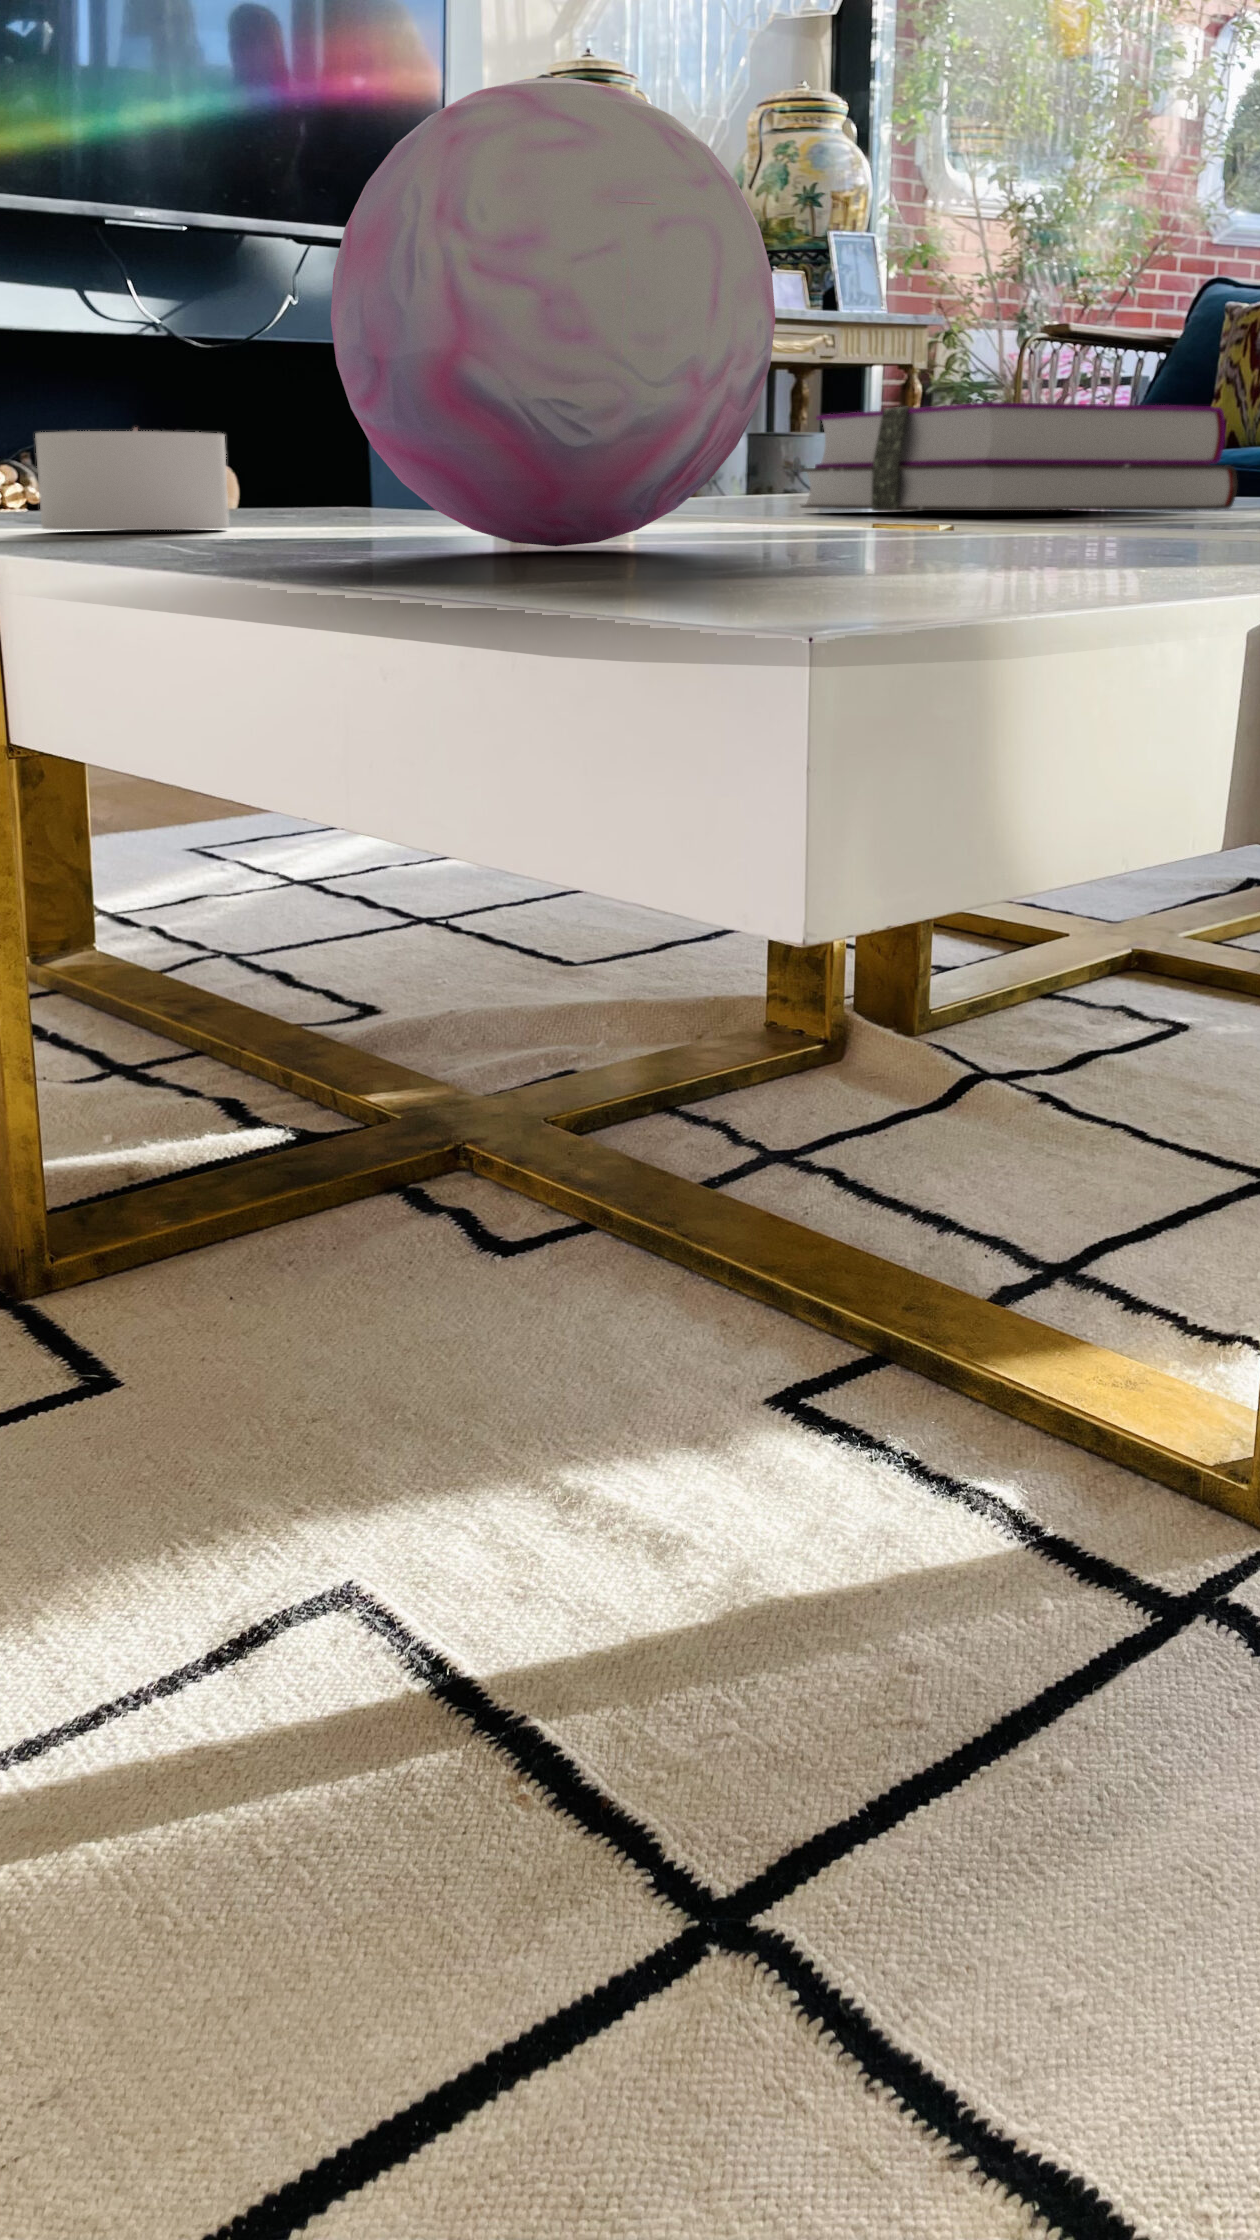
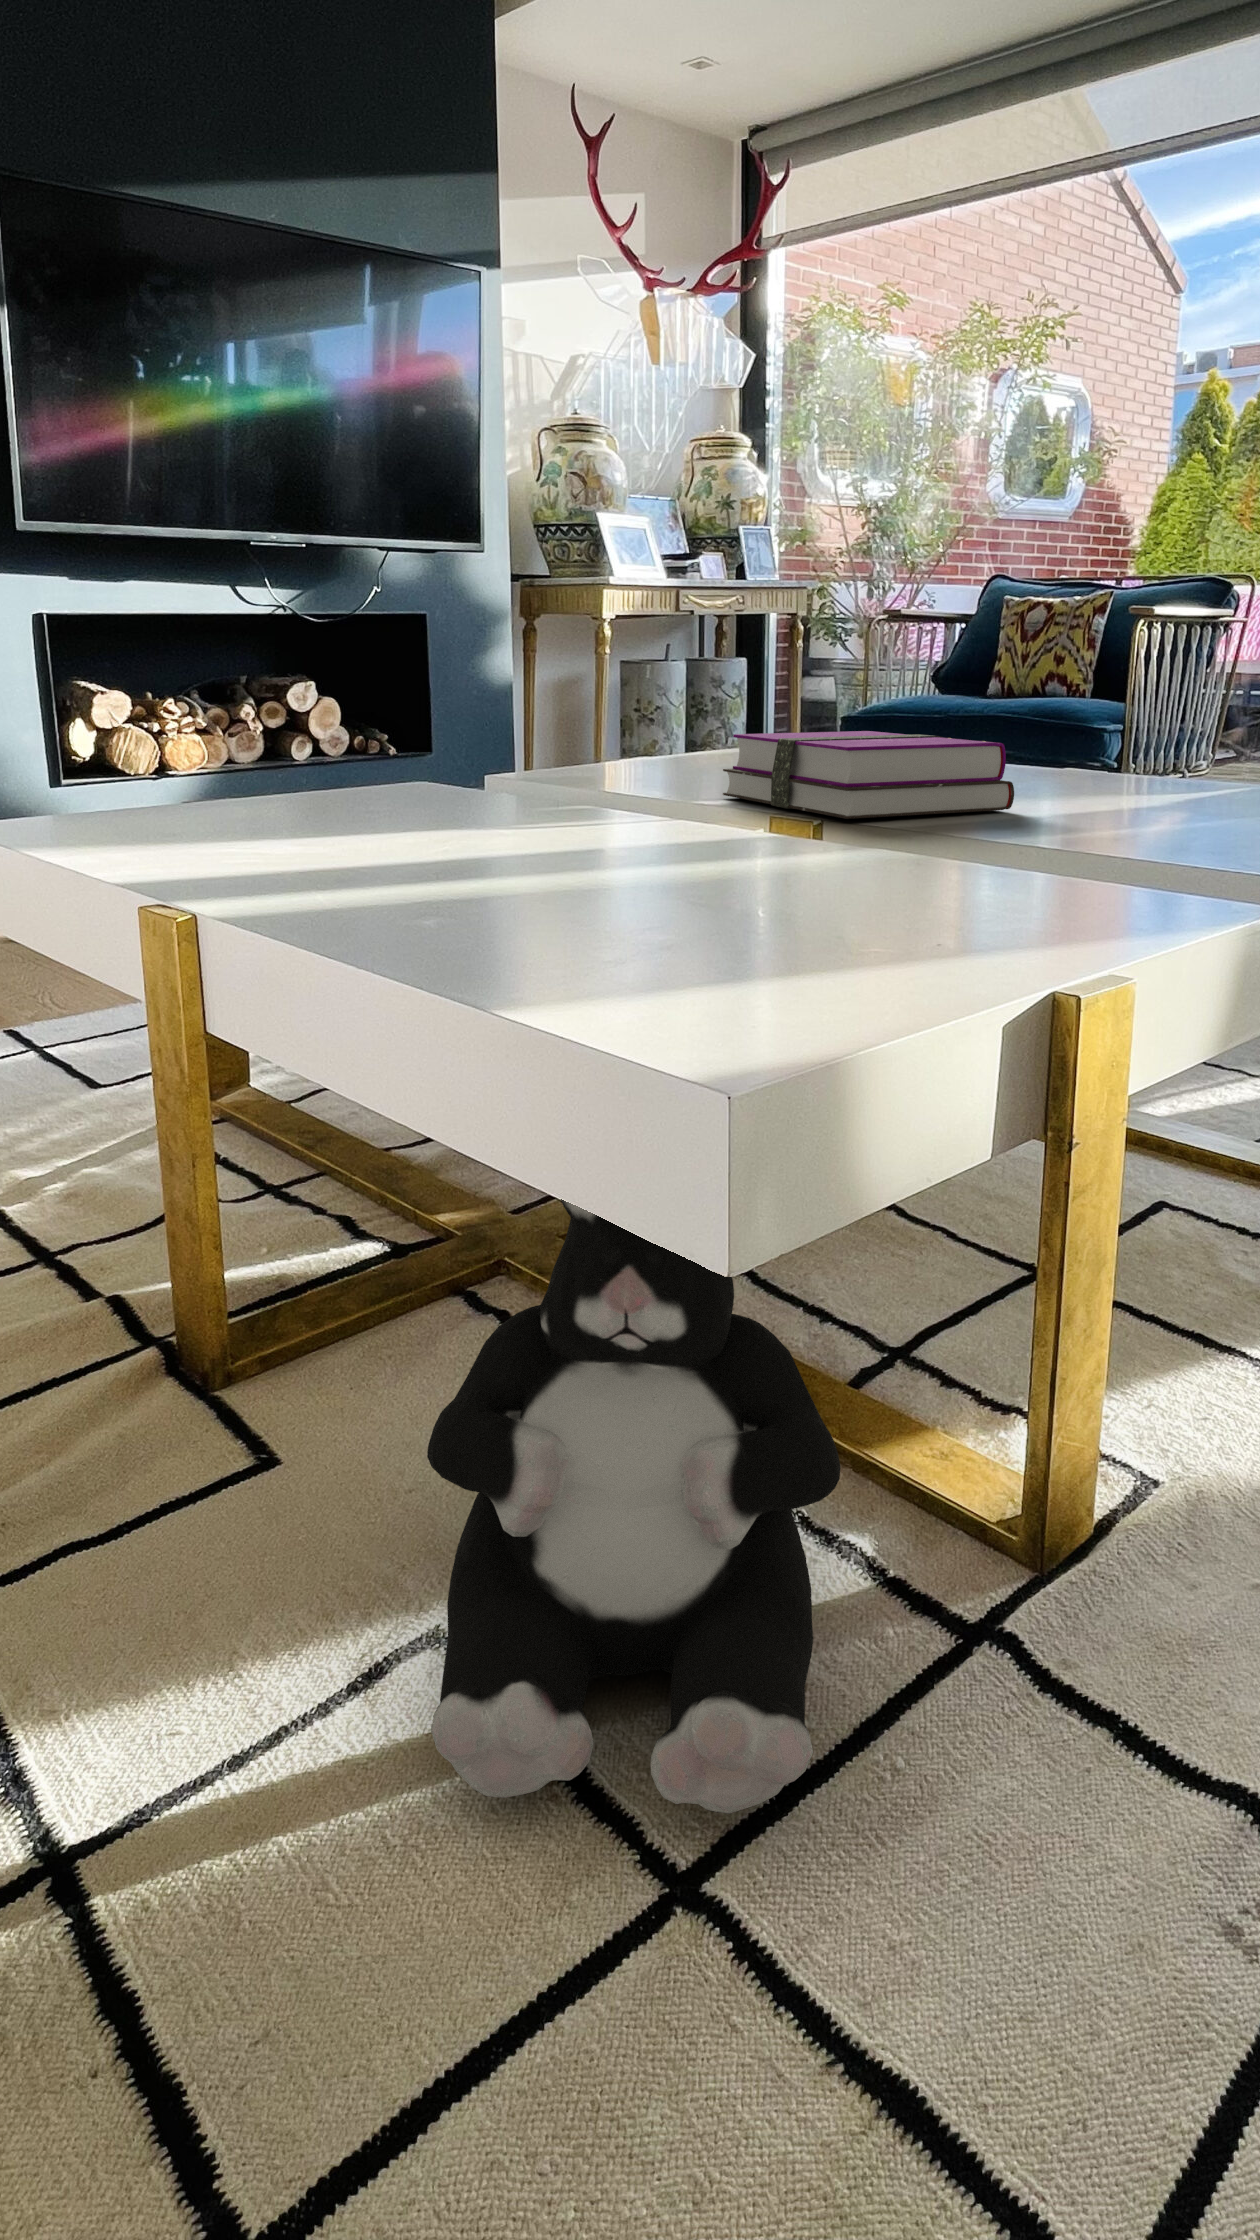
decorative orb: present [331,78,775,546] -> none [419,627,706,918]
candle: present [35,427,229,530] -> none [209,776,340,851]
plush toy: none [328,834,974,1813] -> present [427,1199,840,1814]

